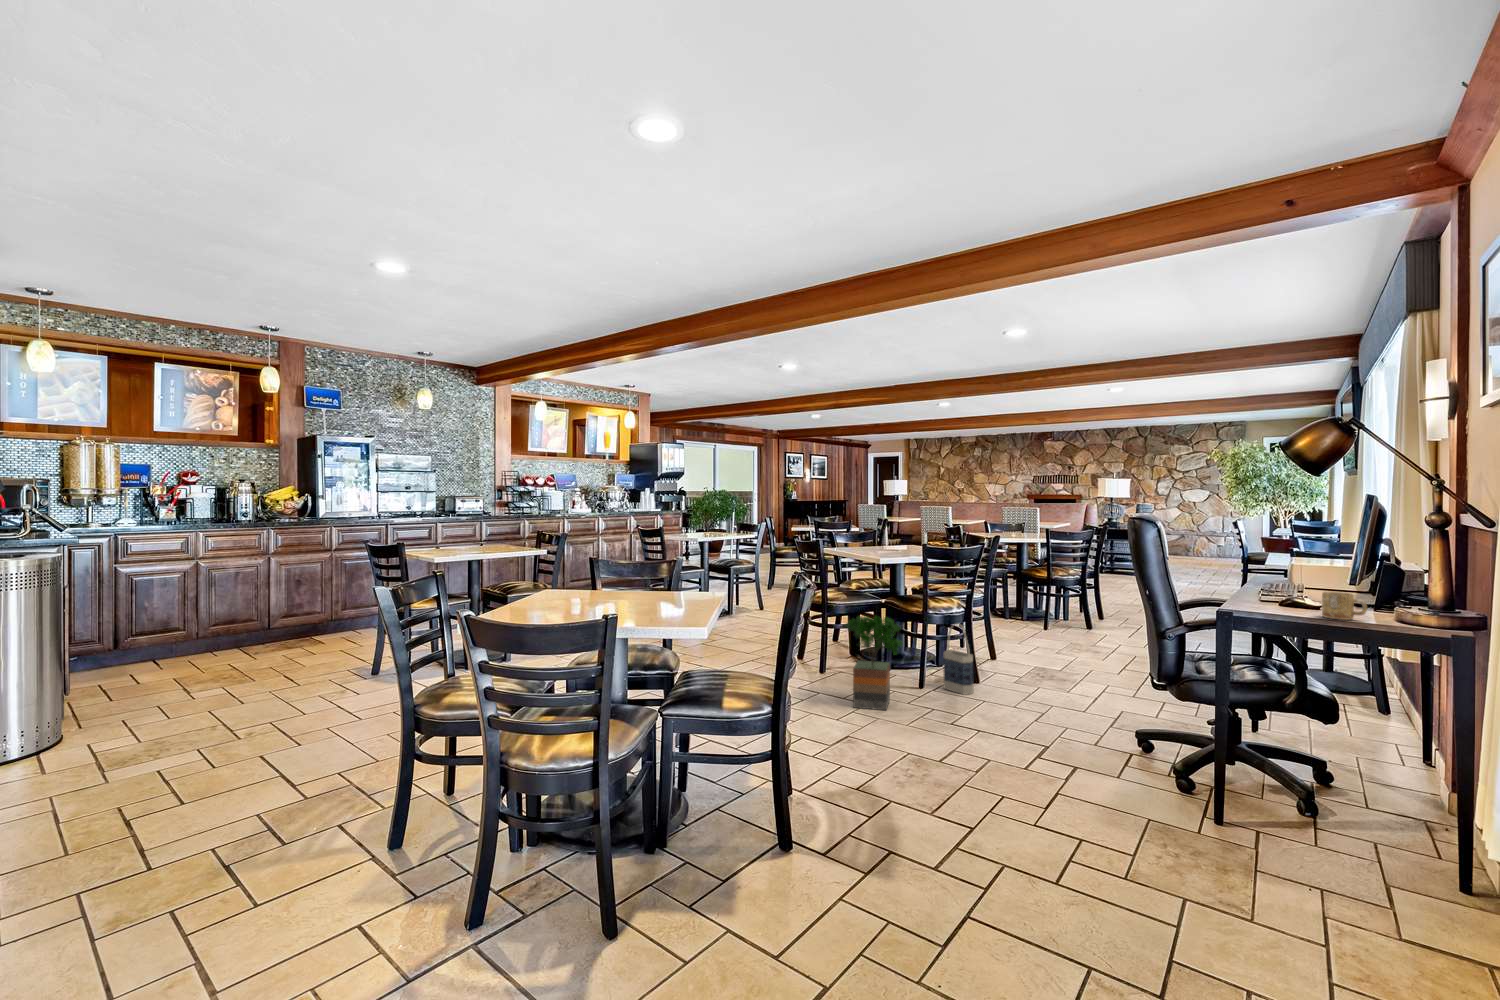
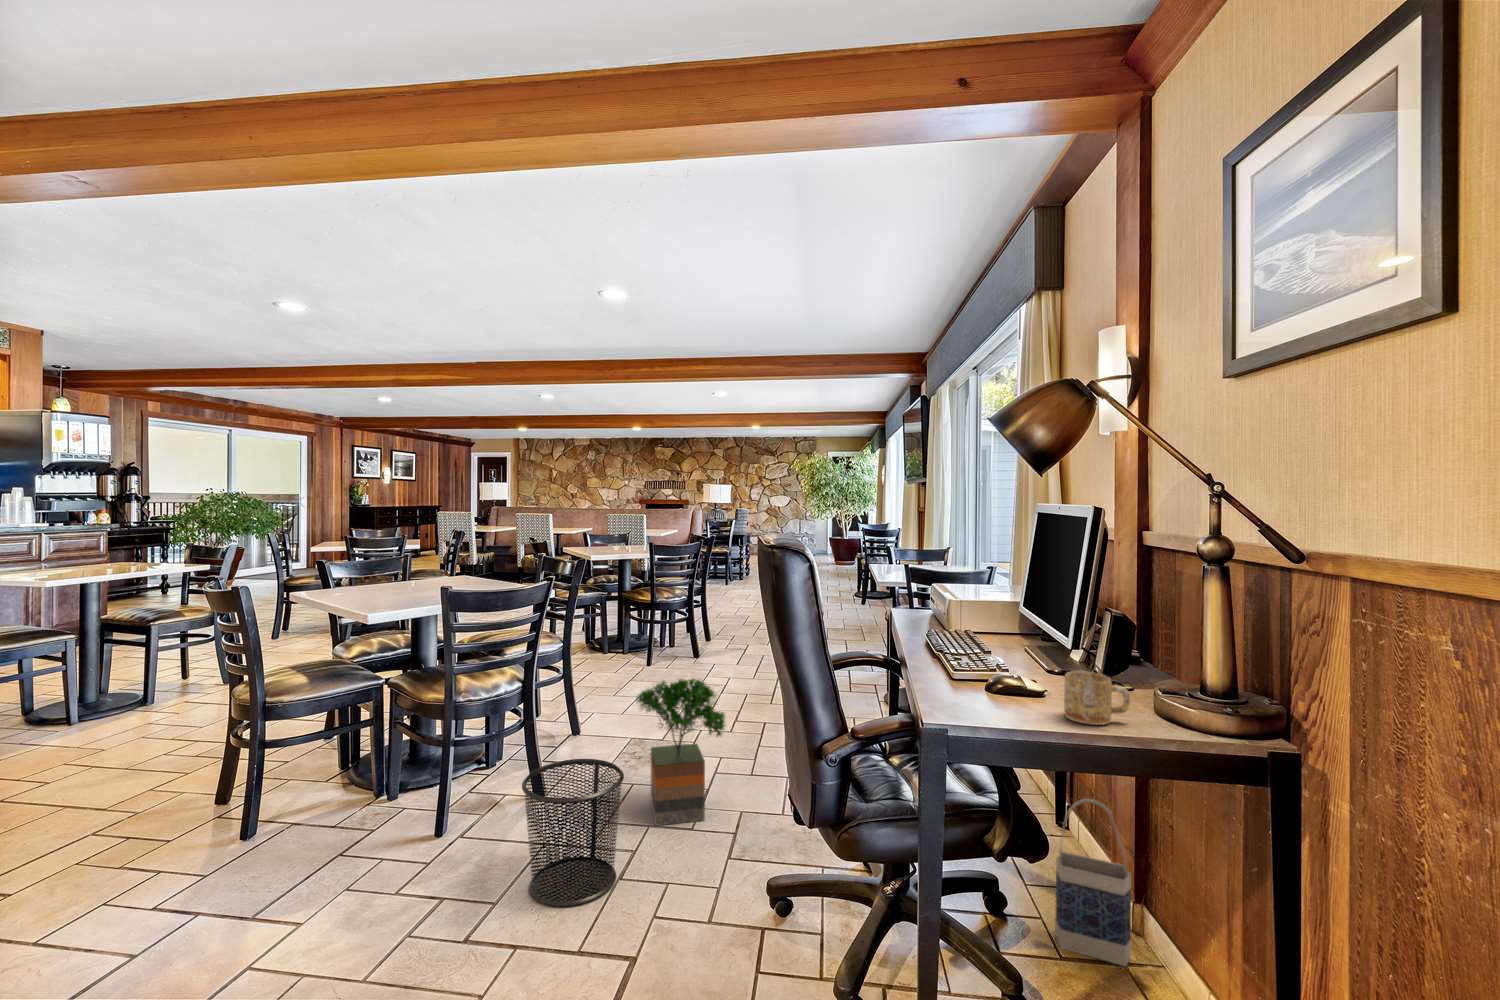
potted tree: present [845,616,903,711] -> present [636,679,726,826]
bag: present [944,624,974,695] -> present [1055,799,1131,966]
waste bin: none [978,650,1040,726] -> present [522,759,624,906]

